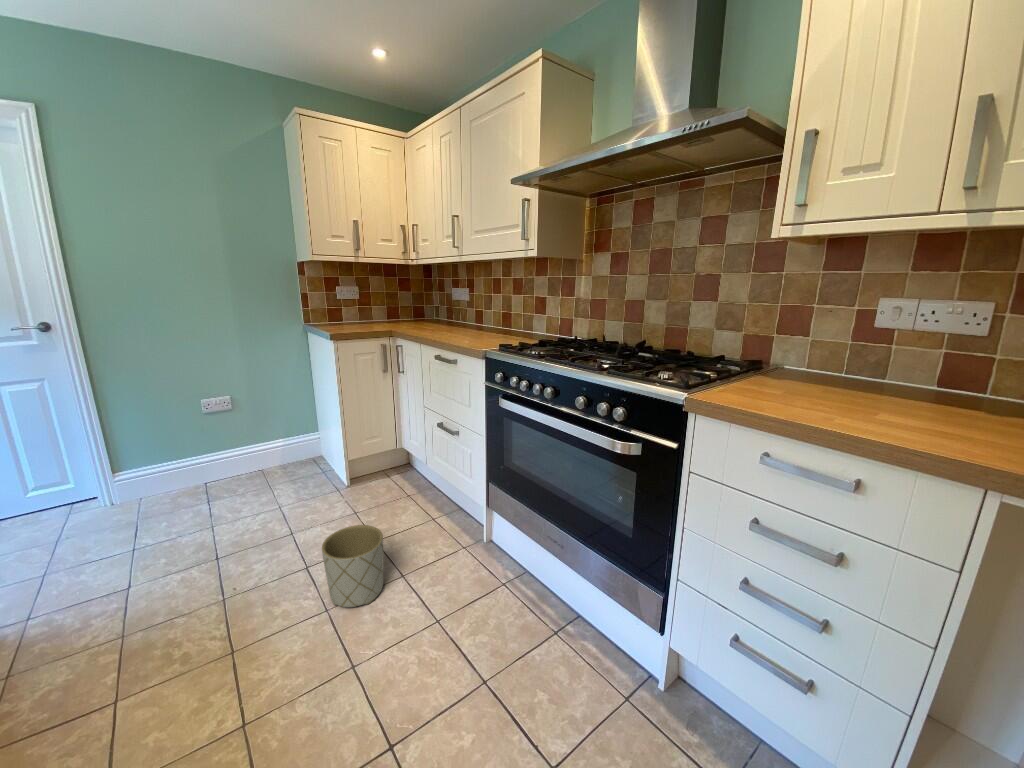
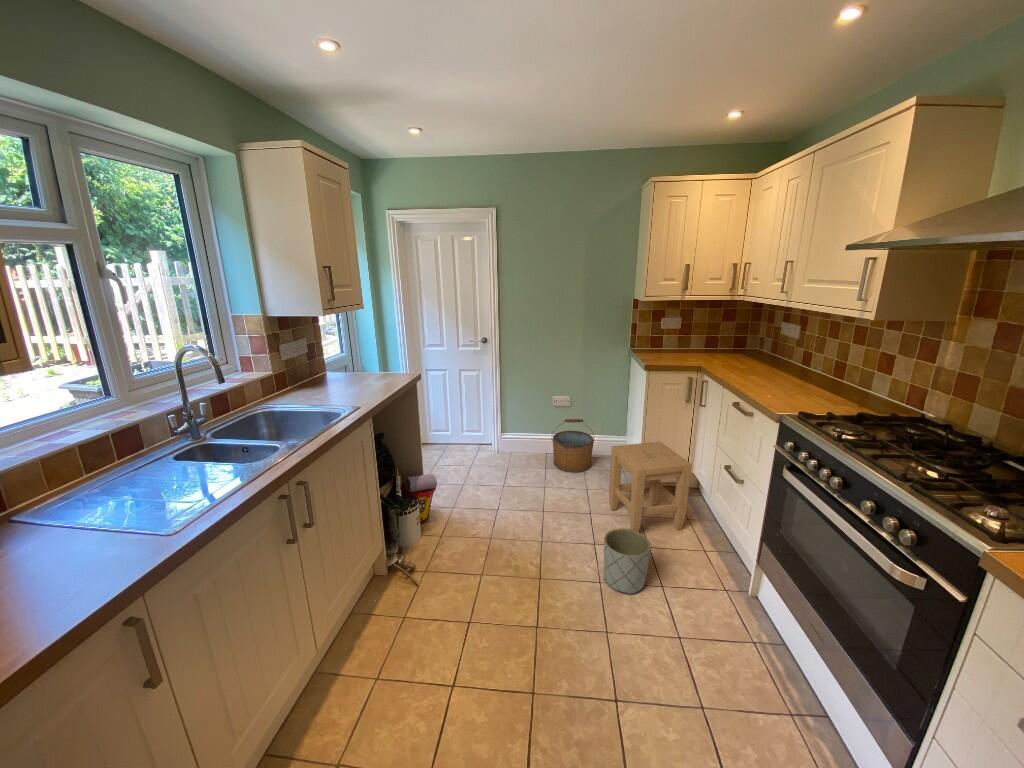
stool: none [305,421,406,537] -> present [609,442,692,532]
bucket: none [210,422,278,495] -> present [552,419,594,472]

